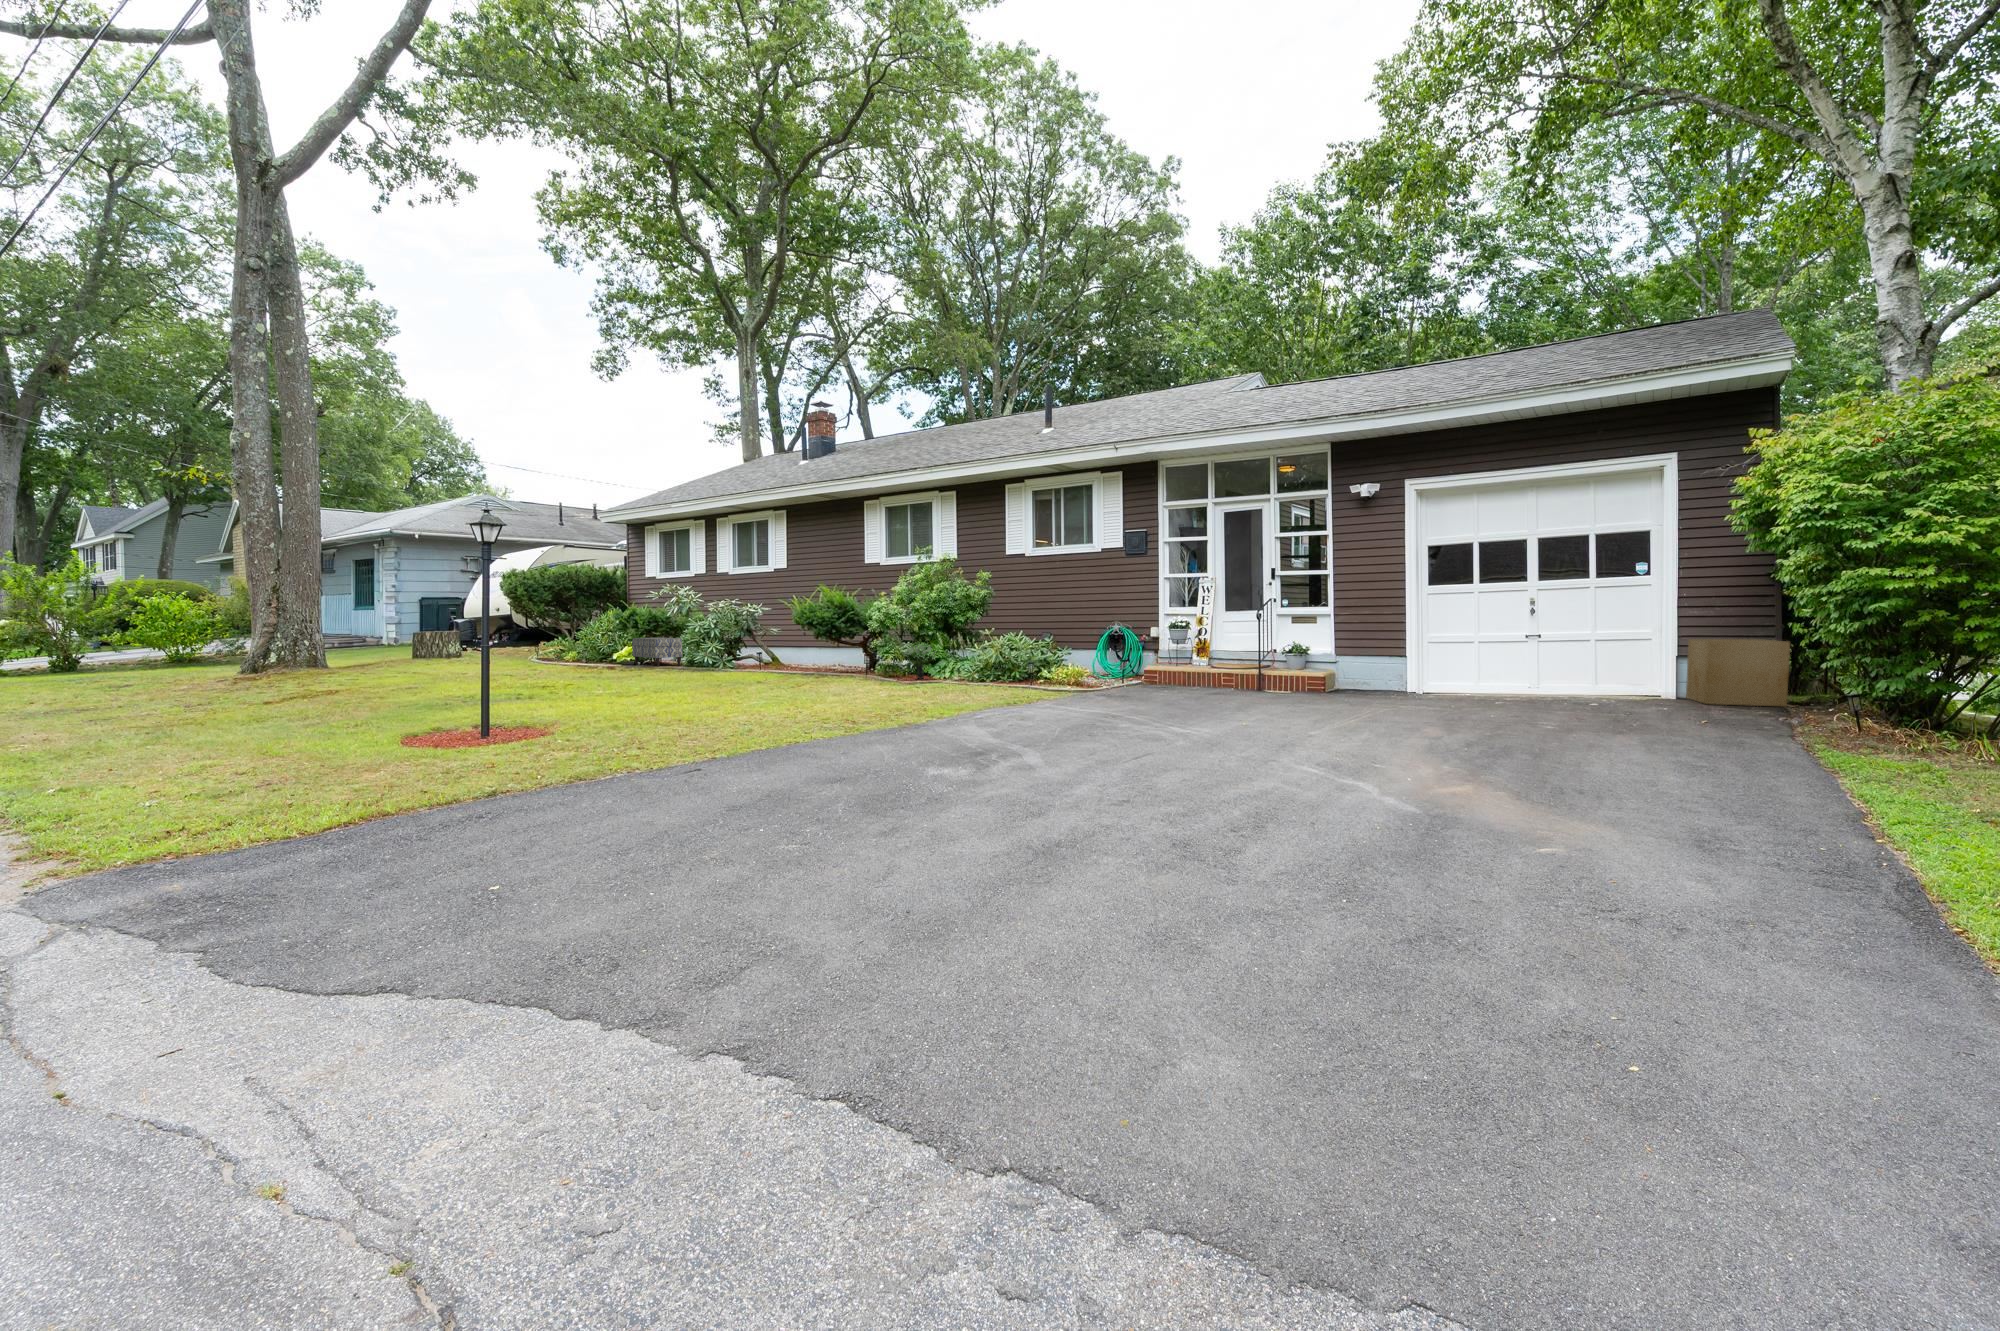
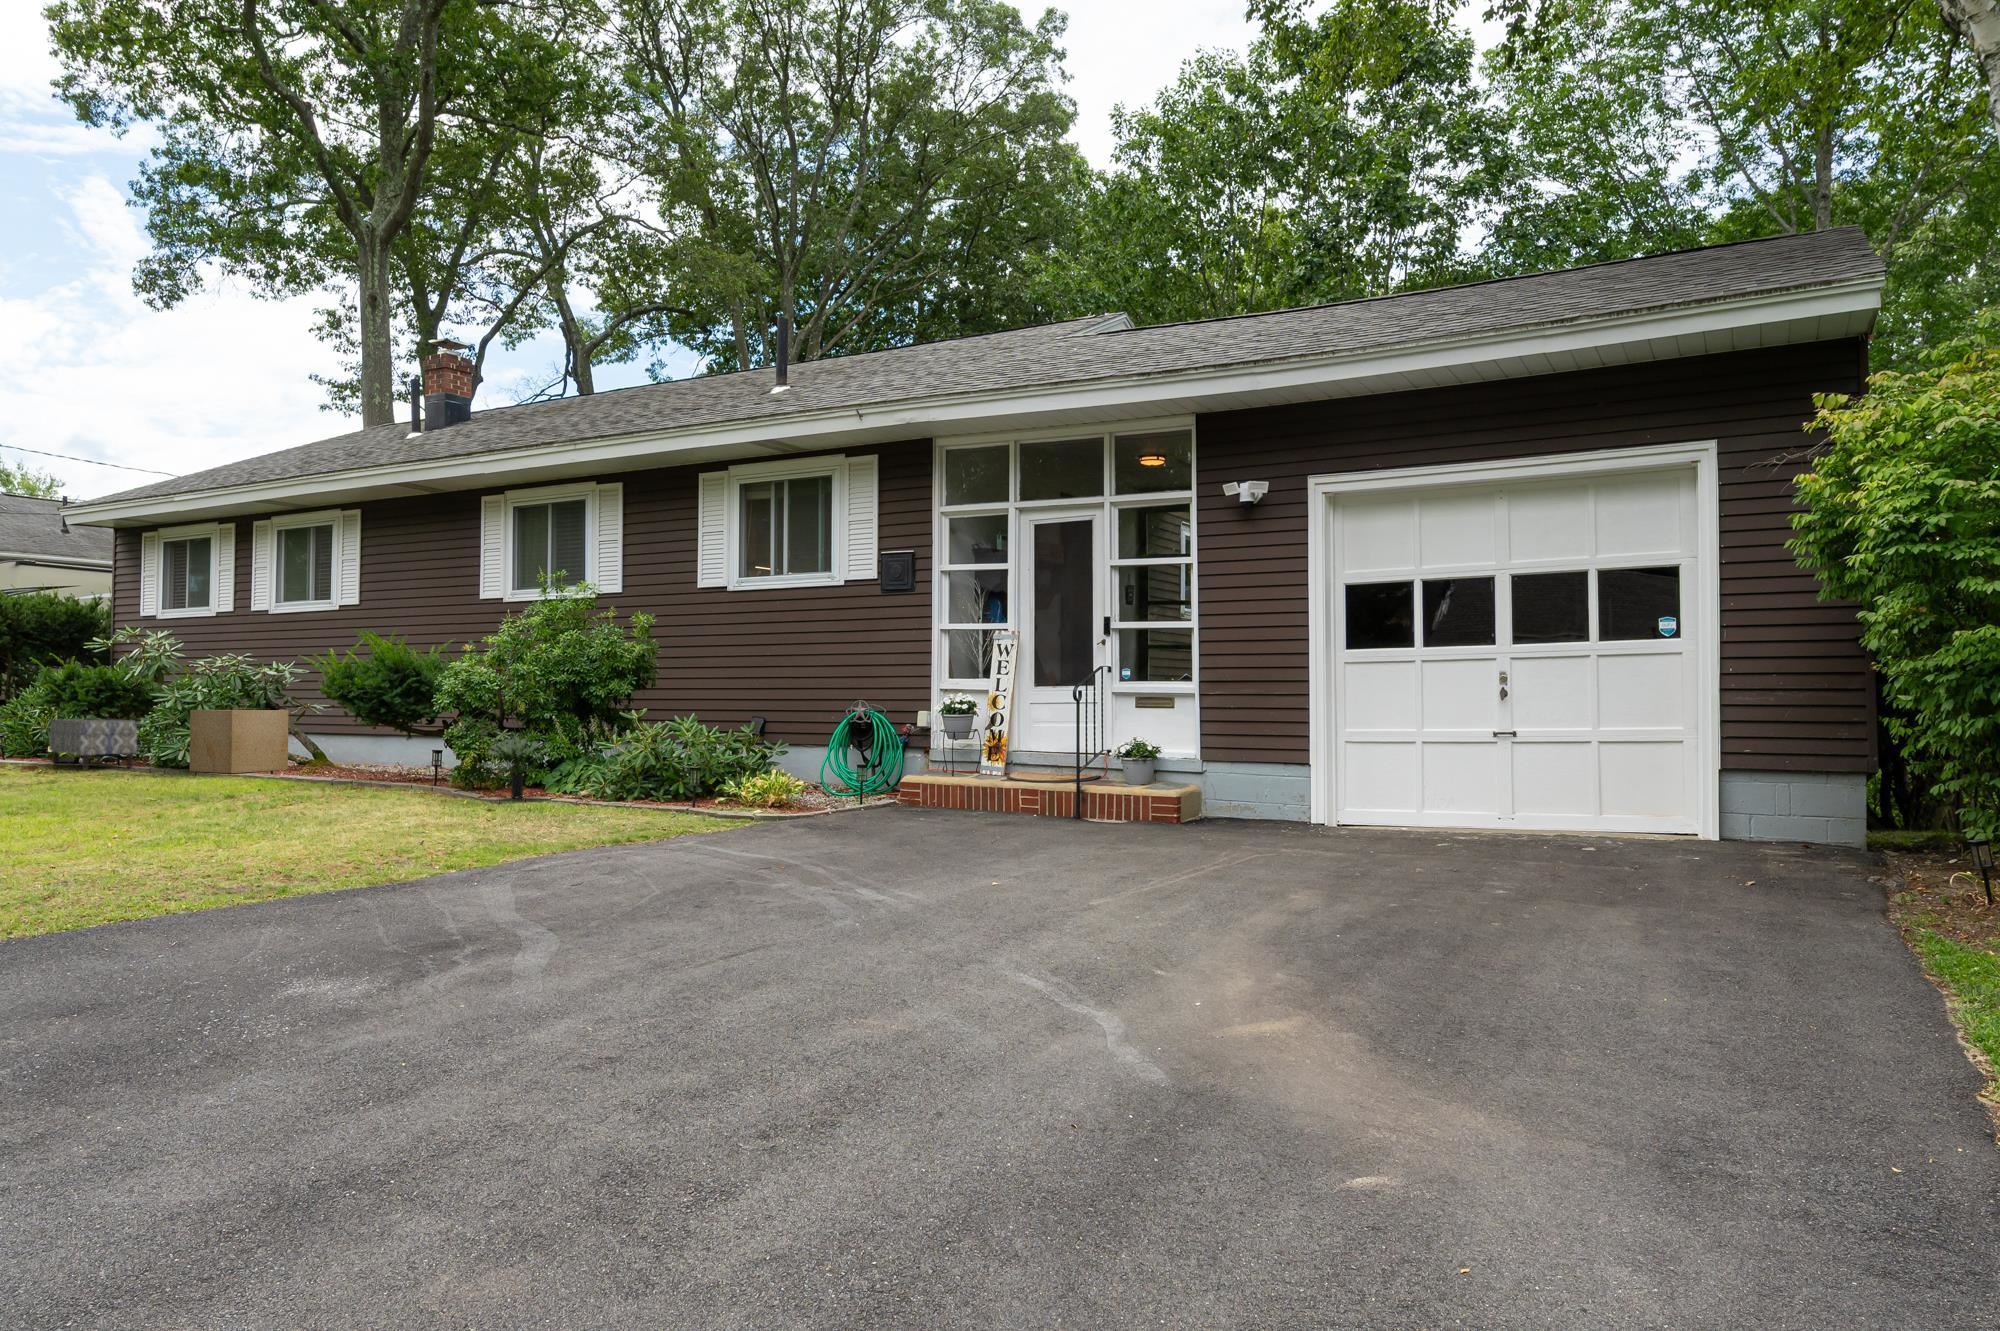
cardboard box: present [1686,639,1790,706] -> present [190,710,289,773]

